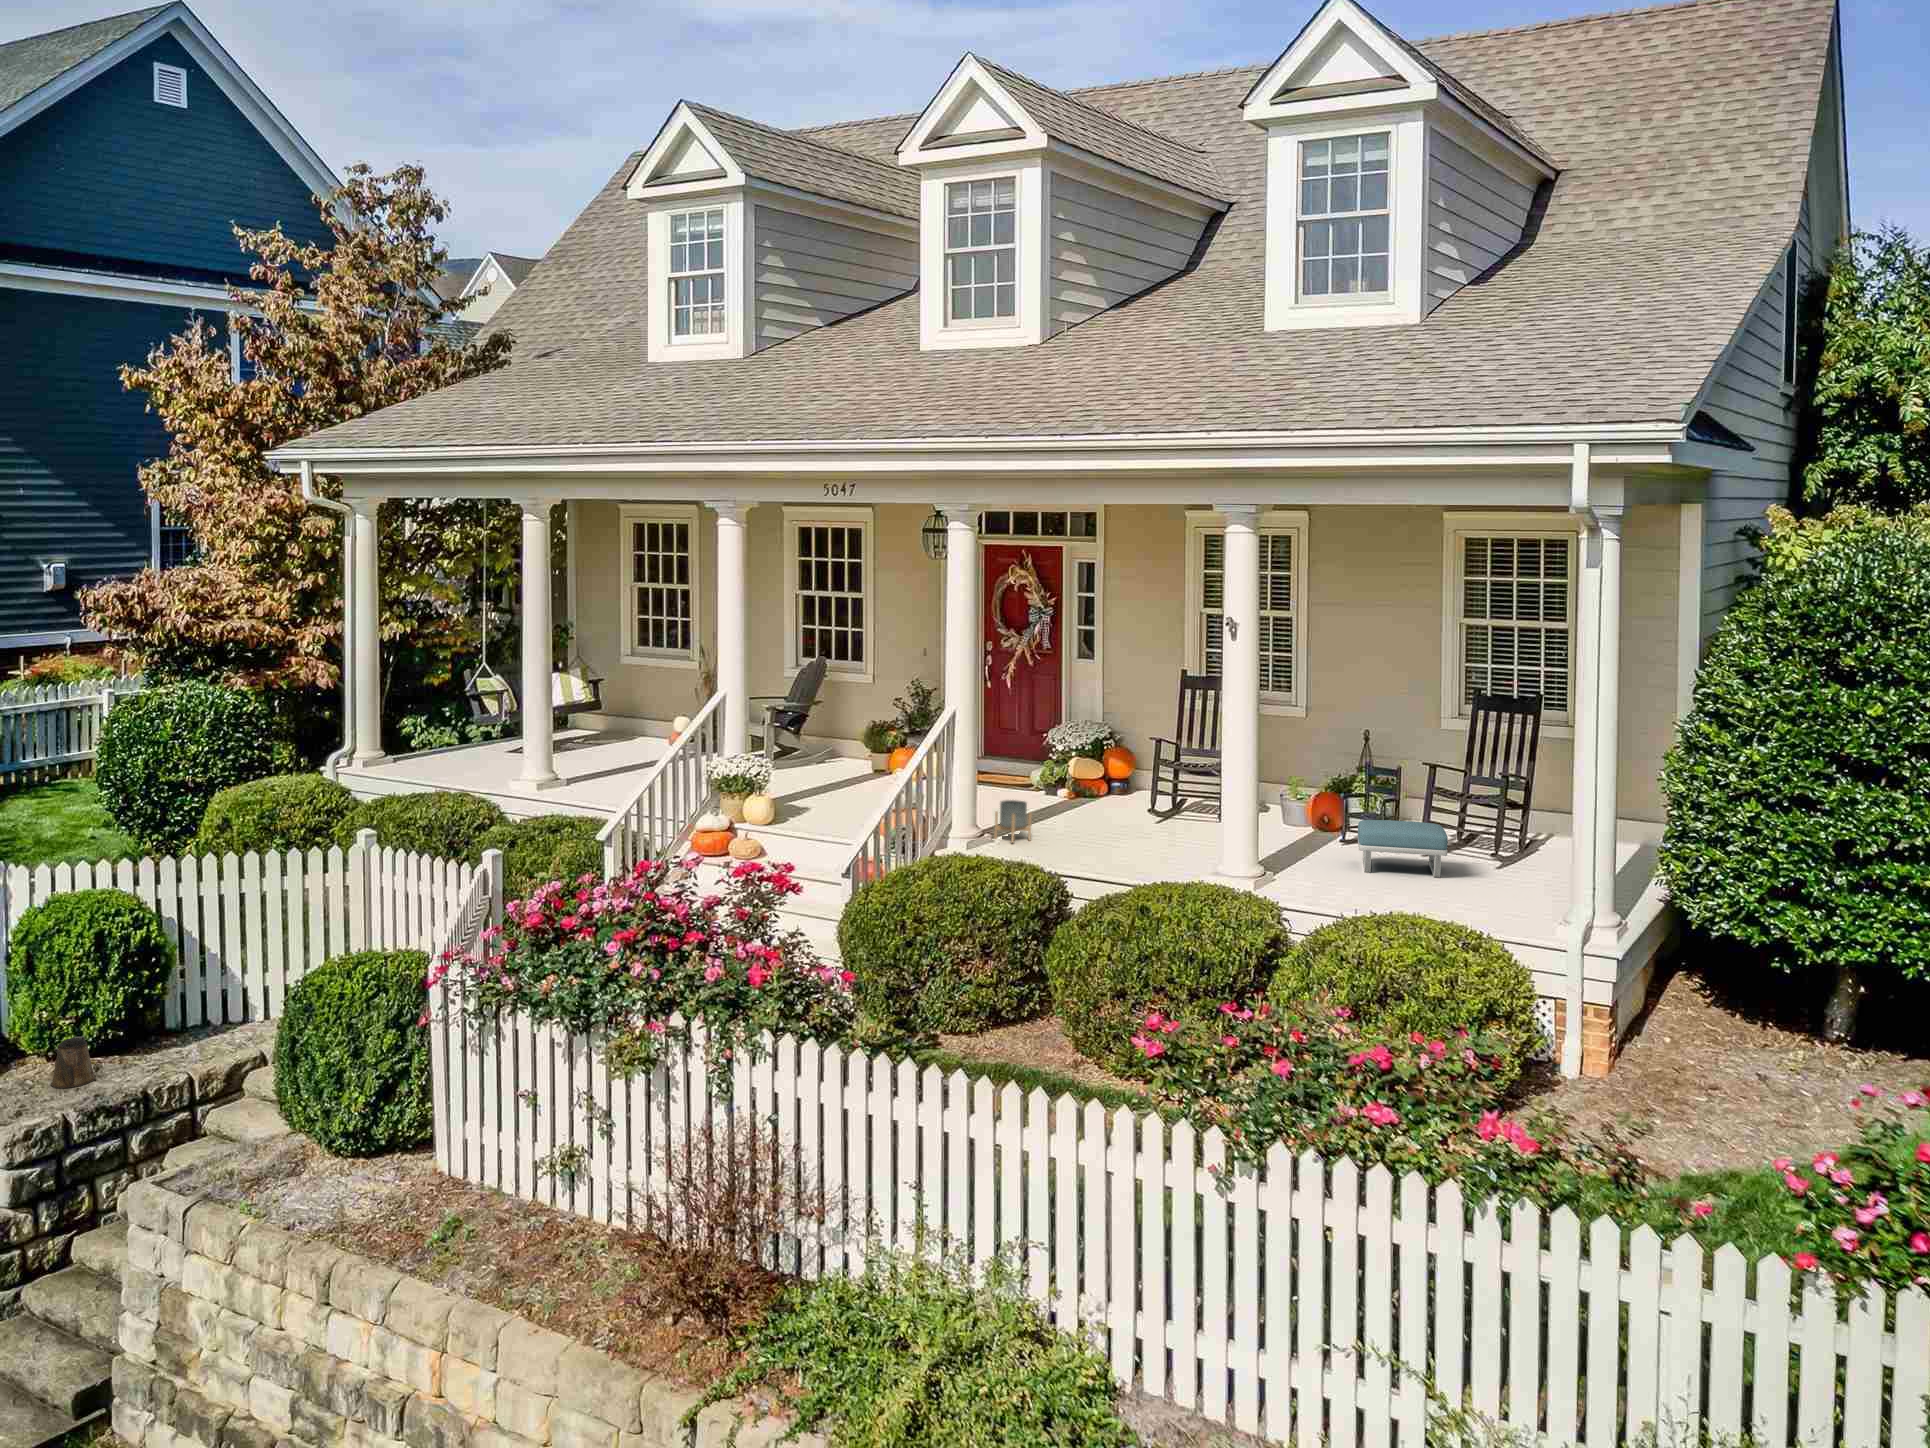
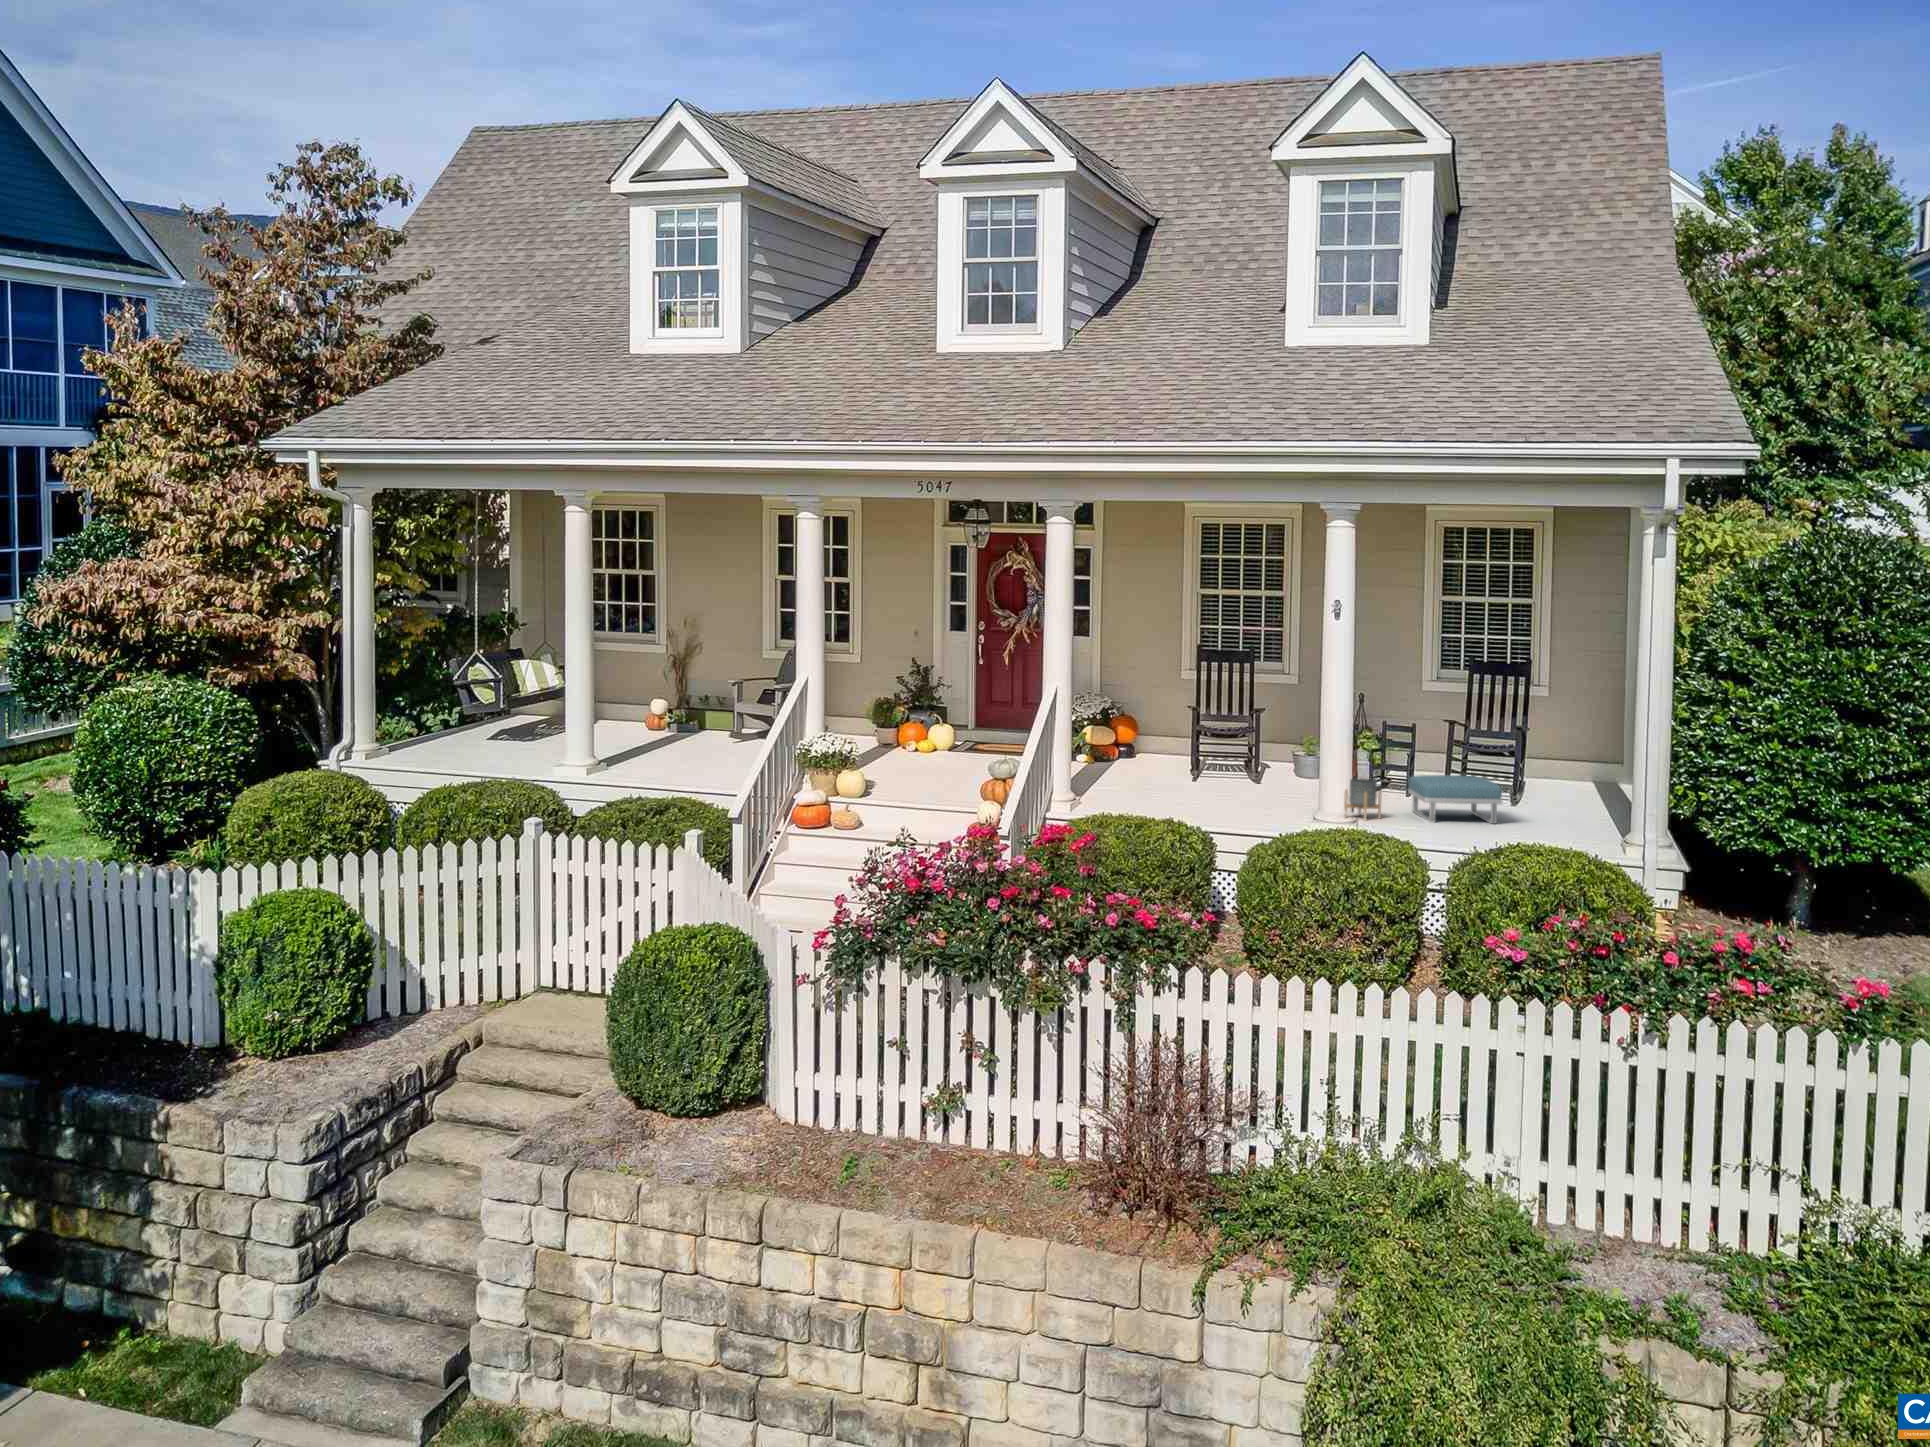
planter: present [994,800,1032,843] -> present [1344,779,1381,820]
watering can: present [51,1036,95,1088] -> none [284,1034,324,1084]

